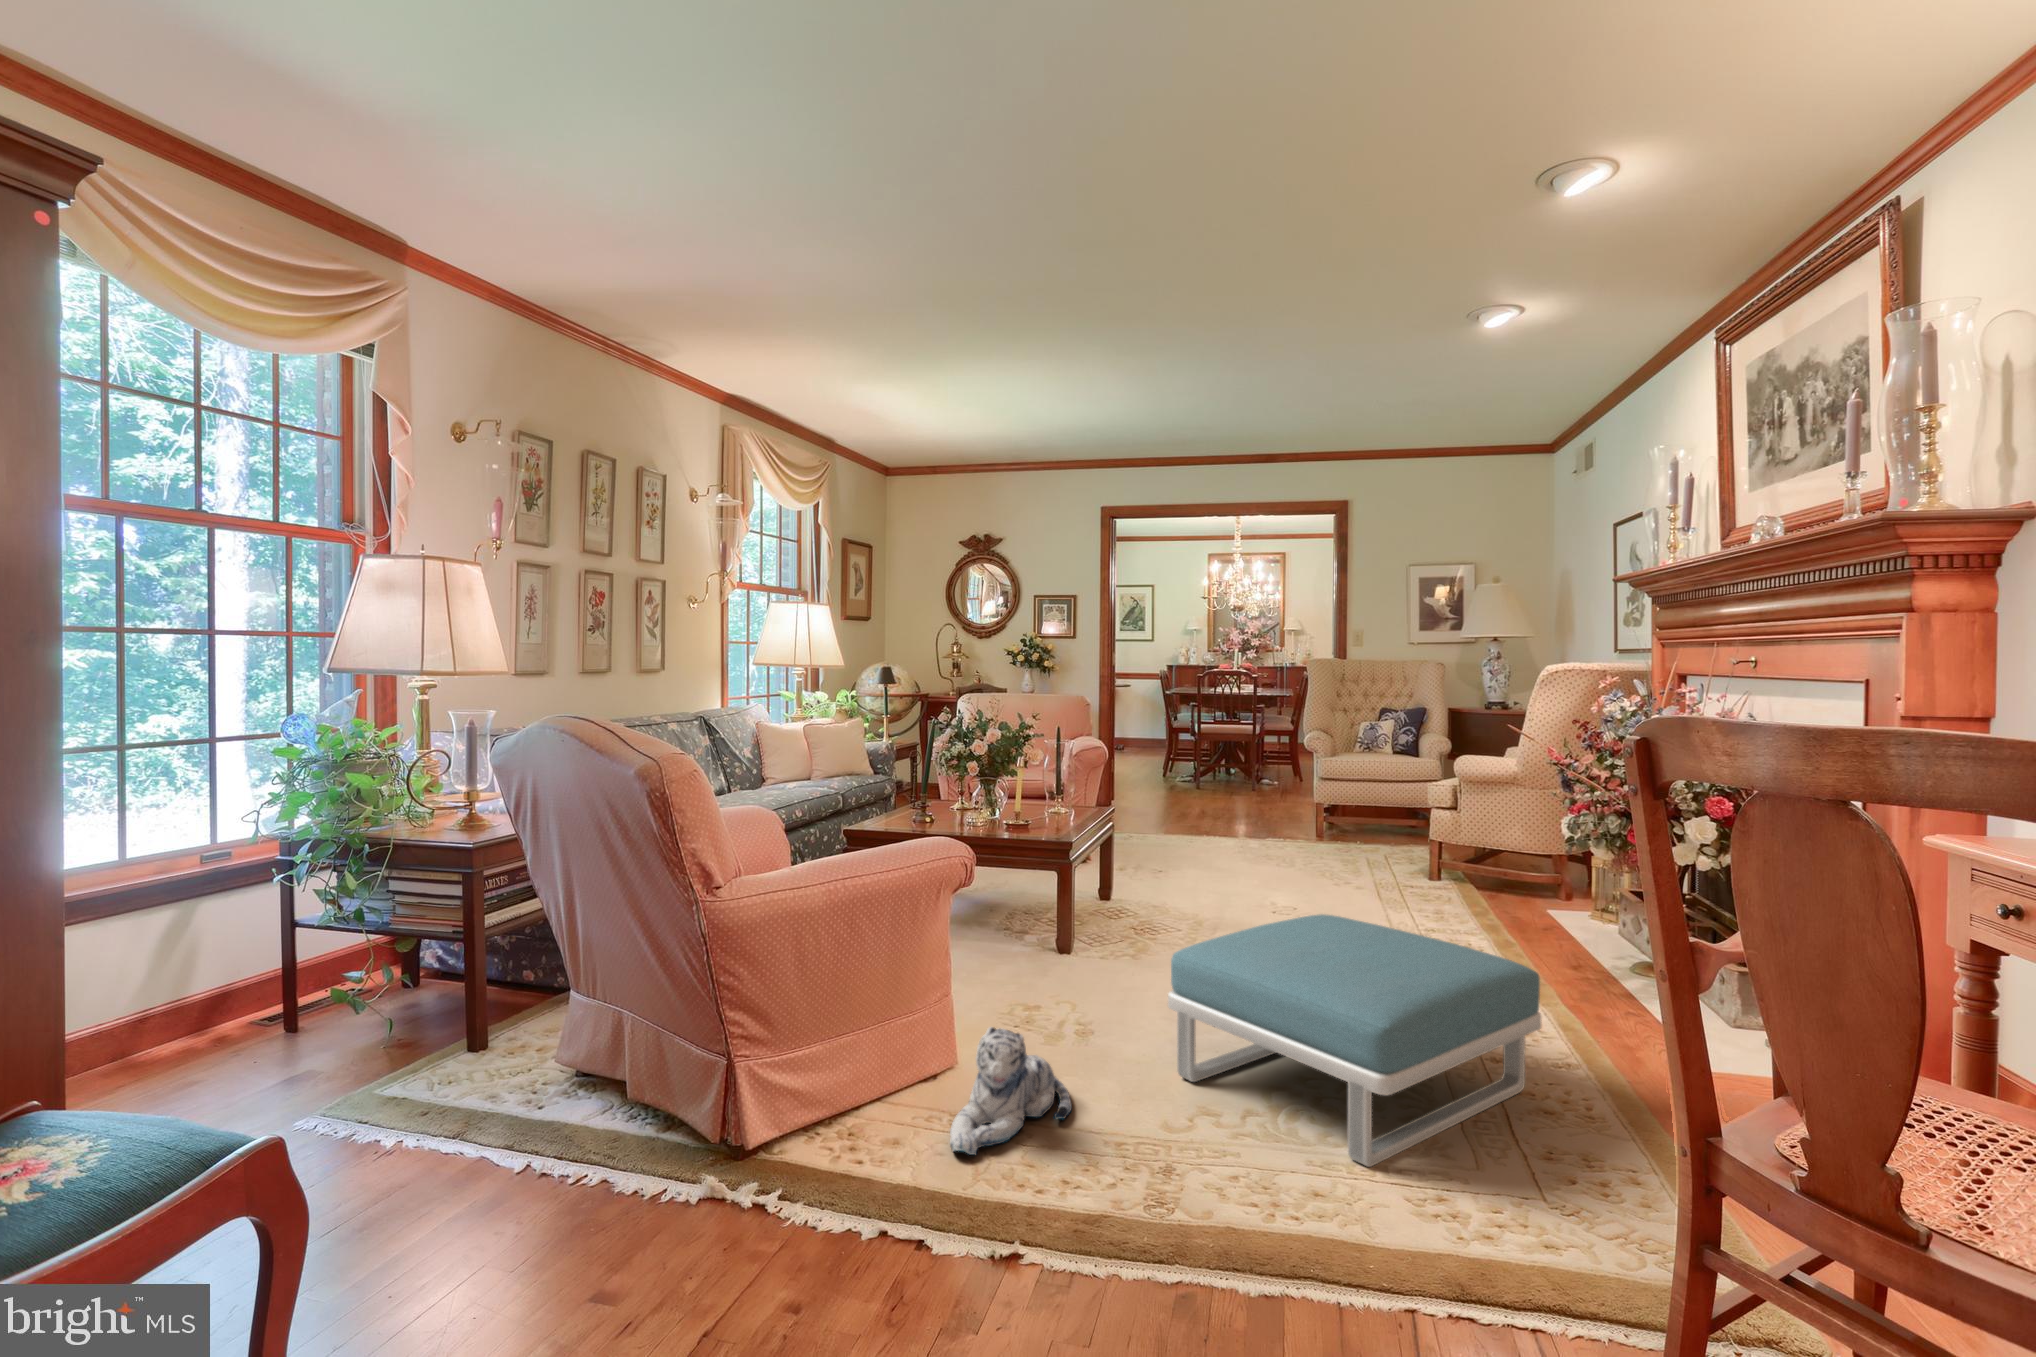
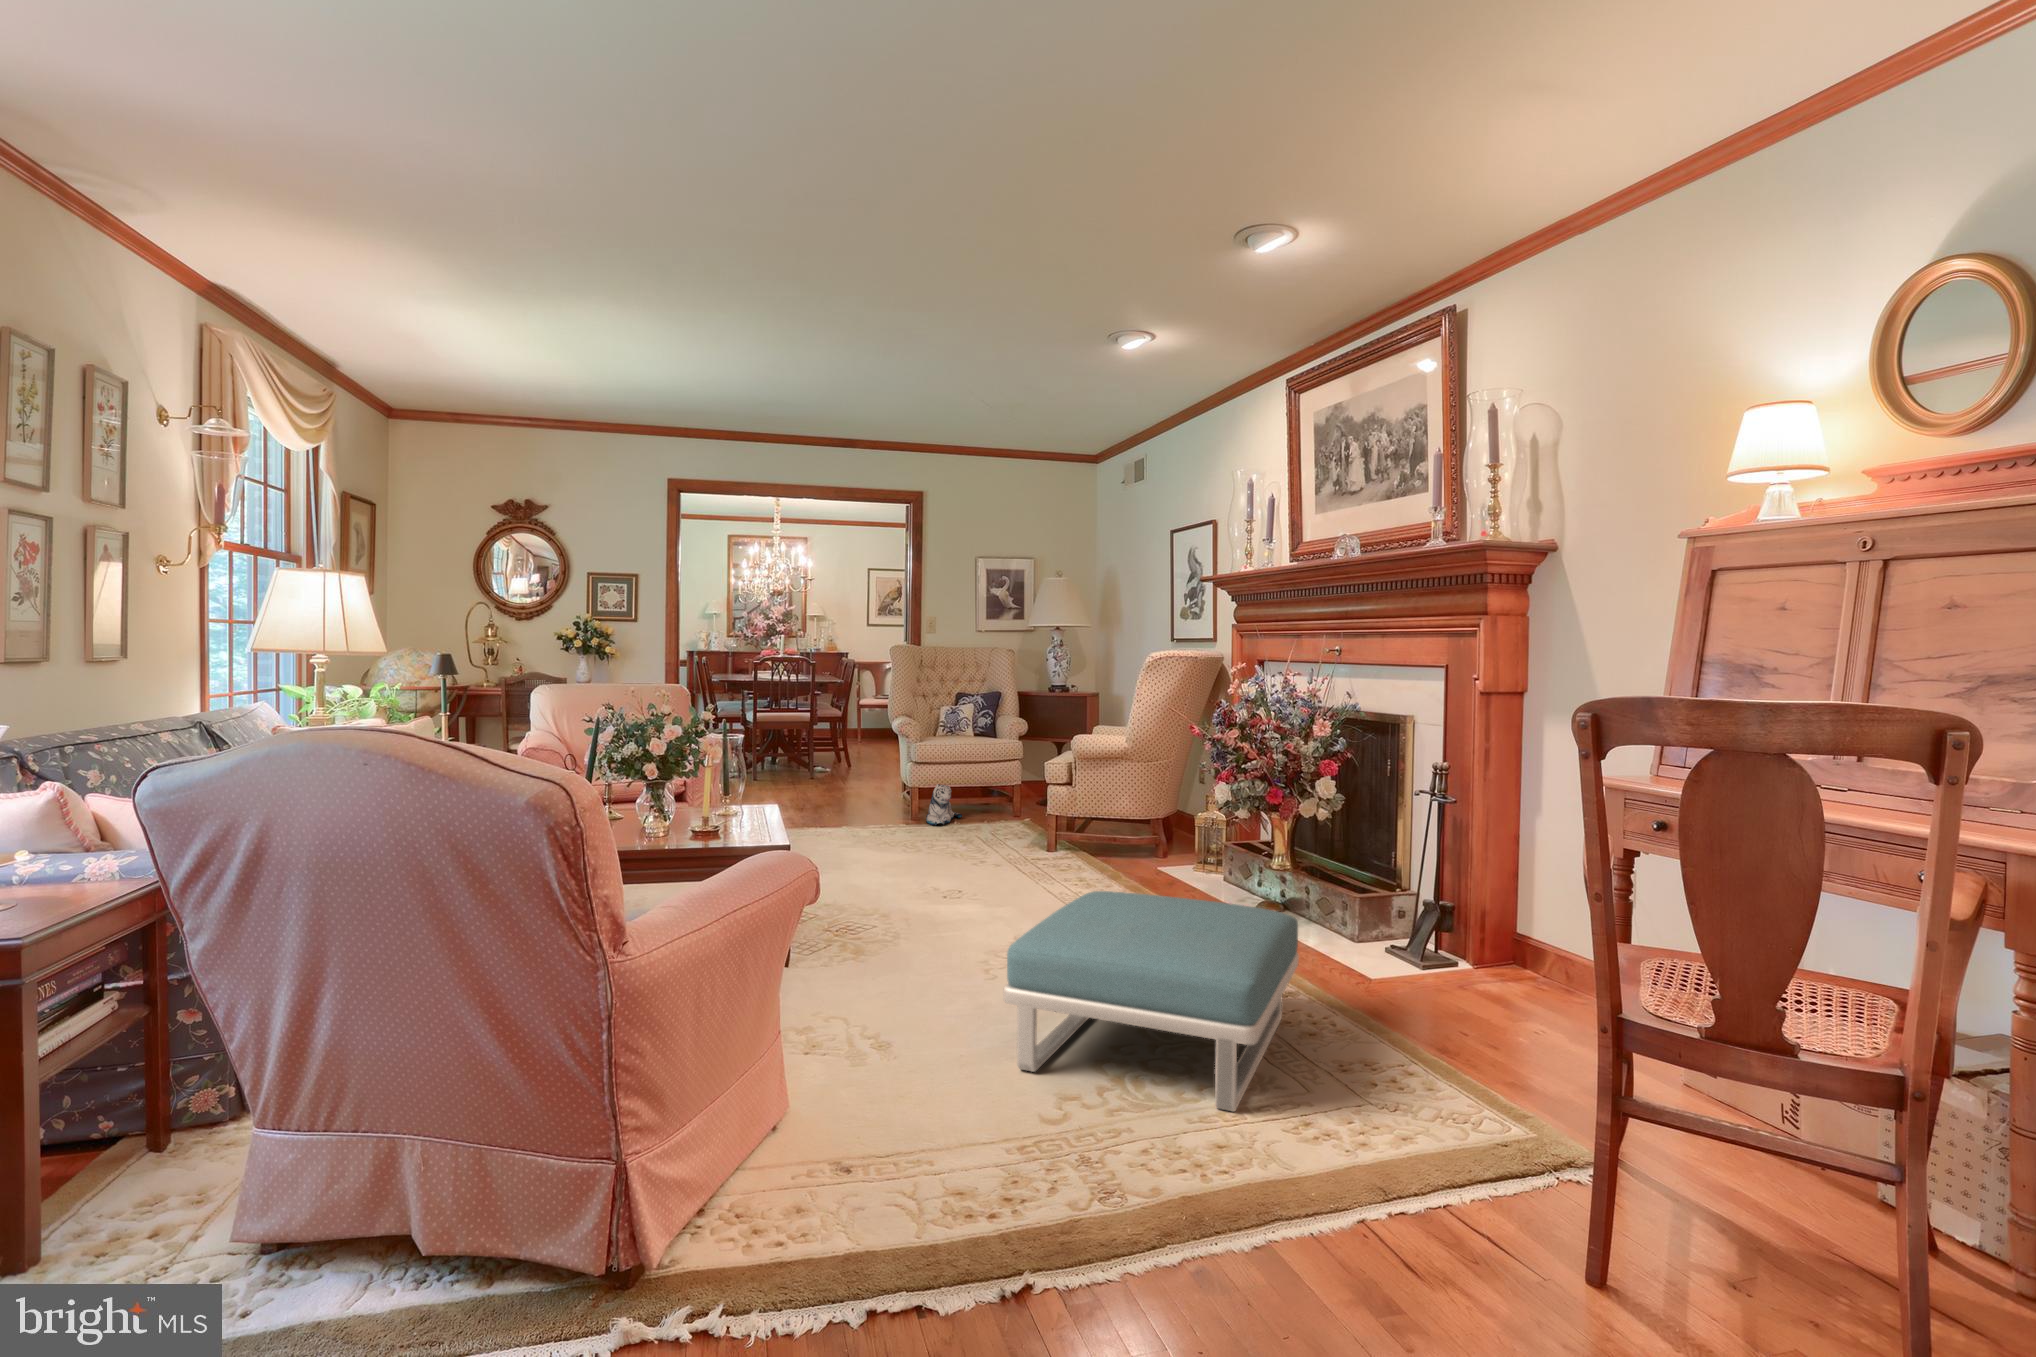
plush toy: present [950,1027,1072,1155] -> present [926,784,962,825]

